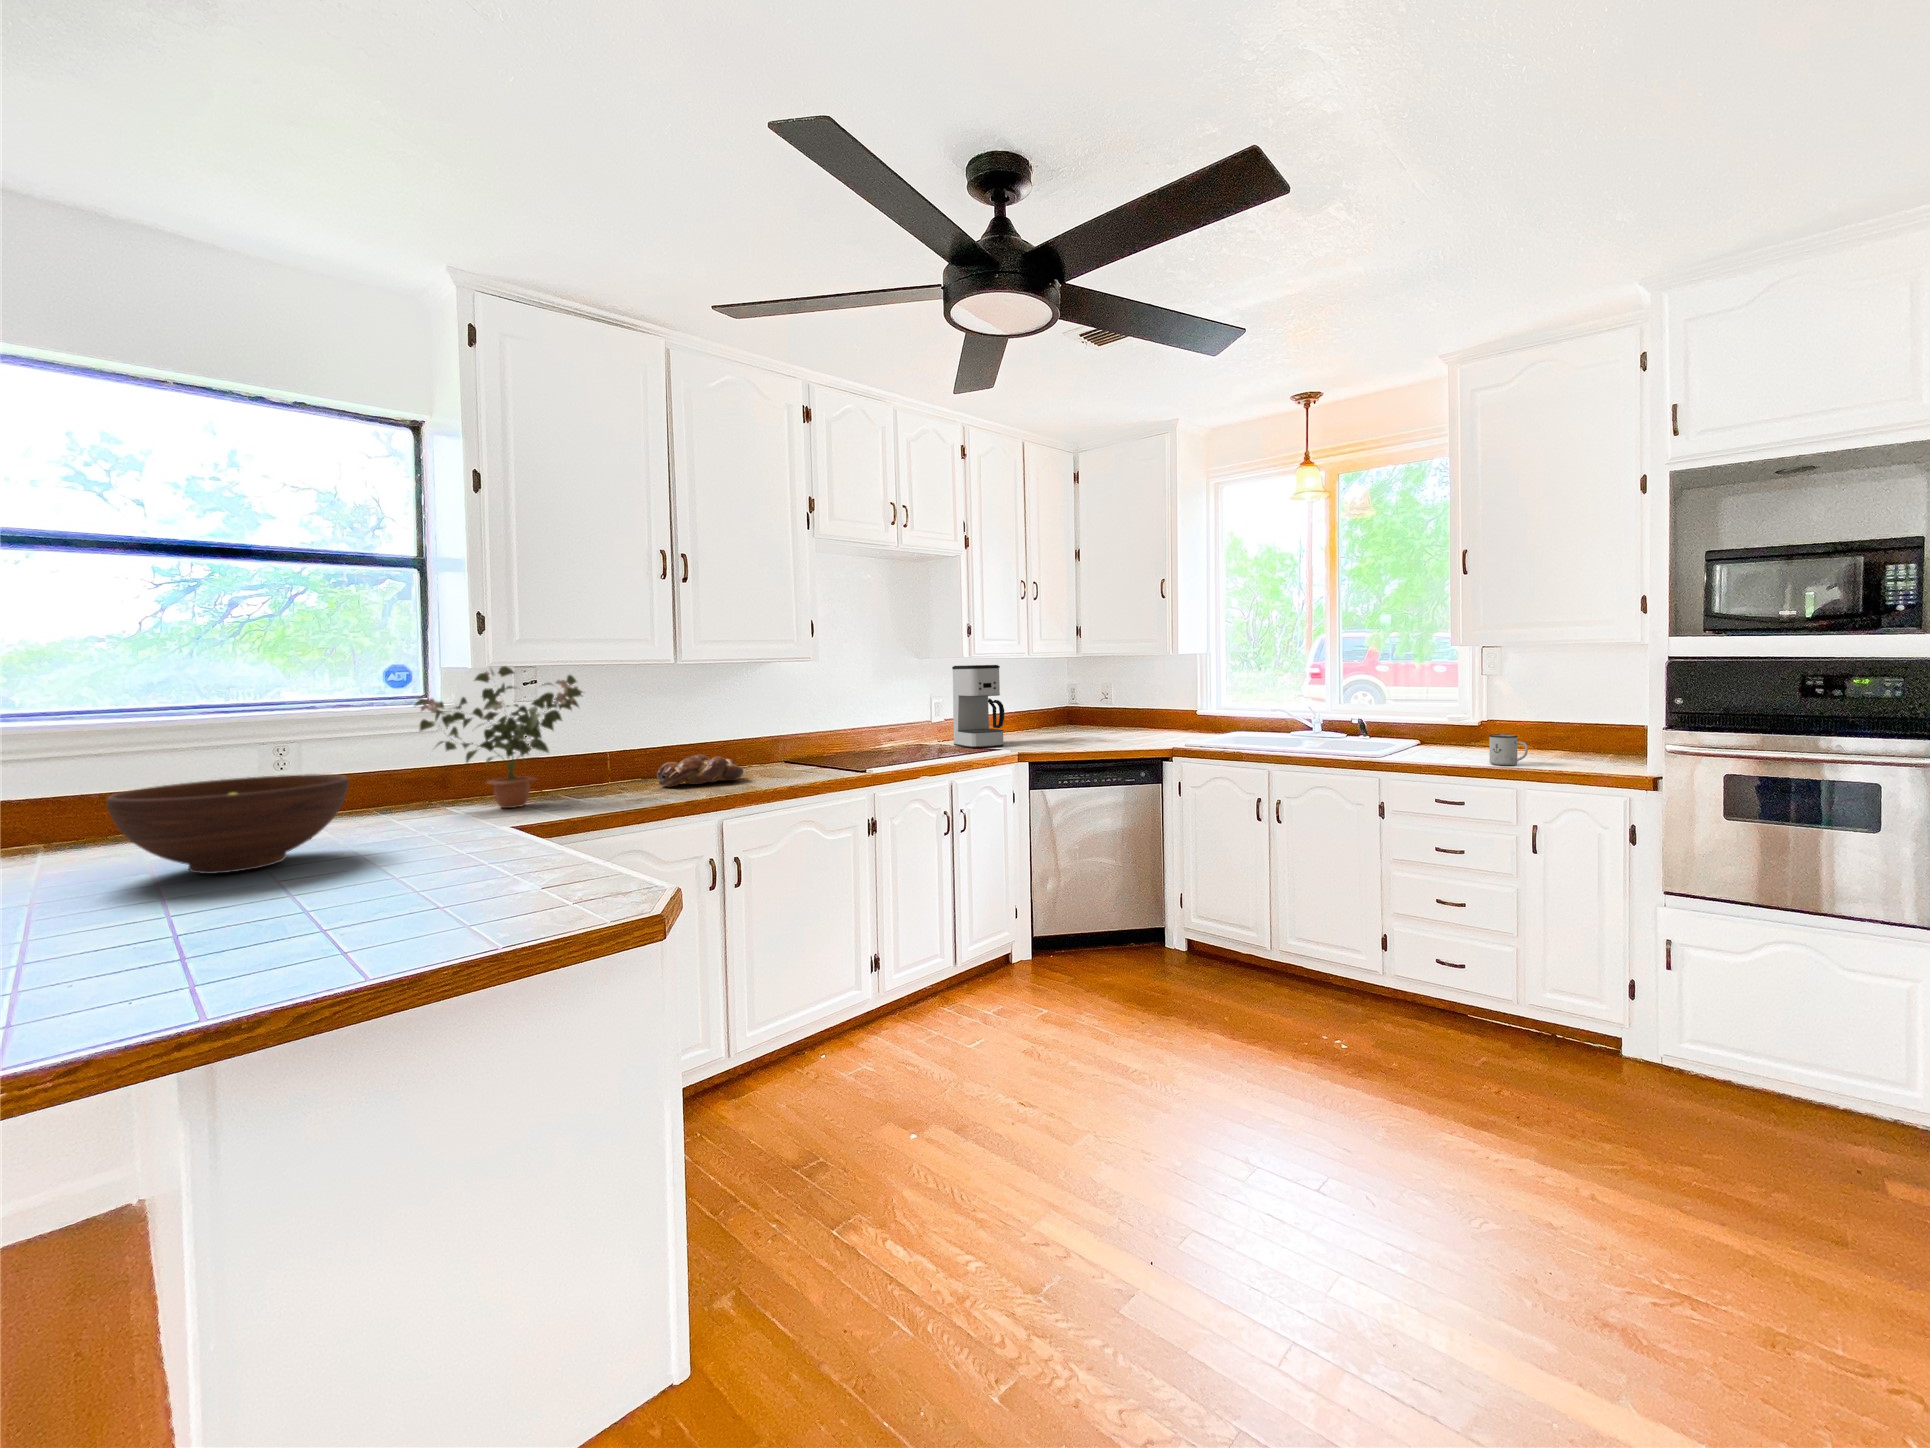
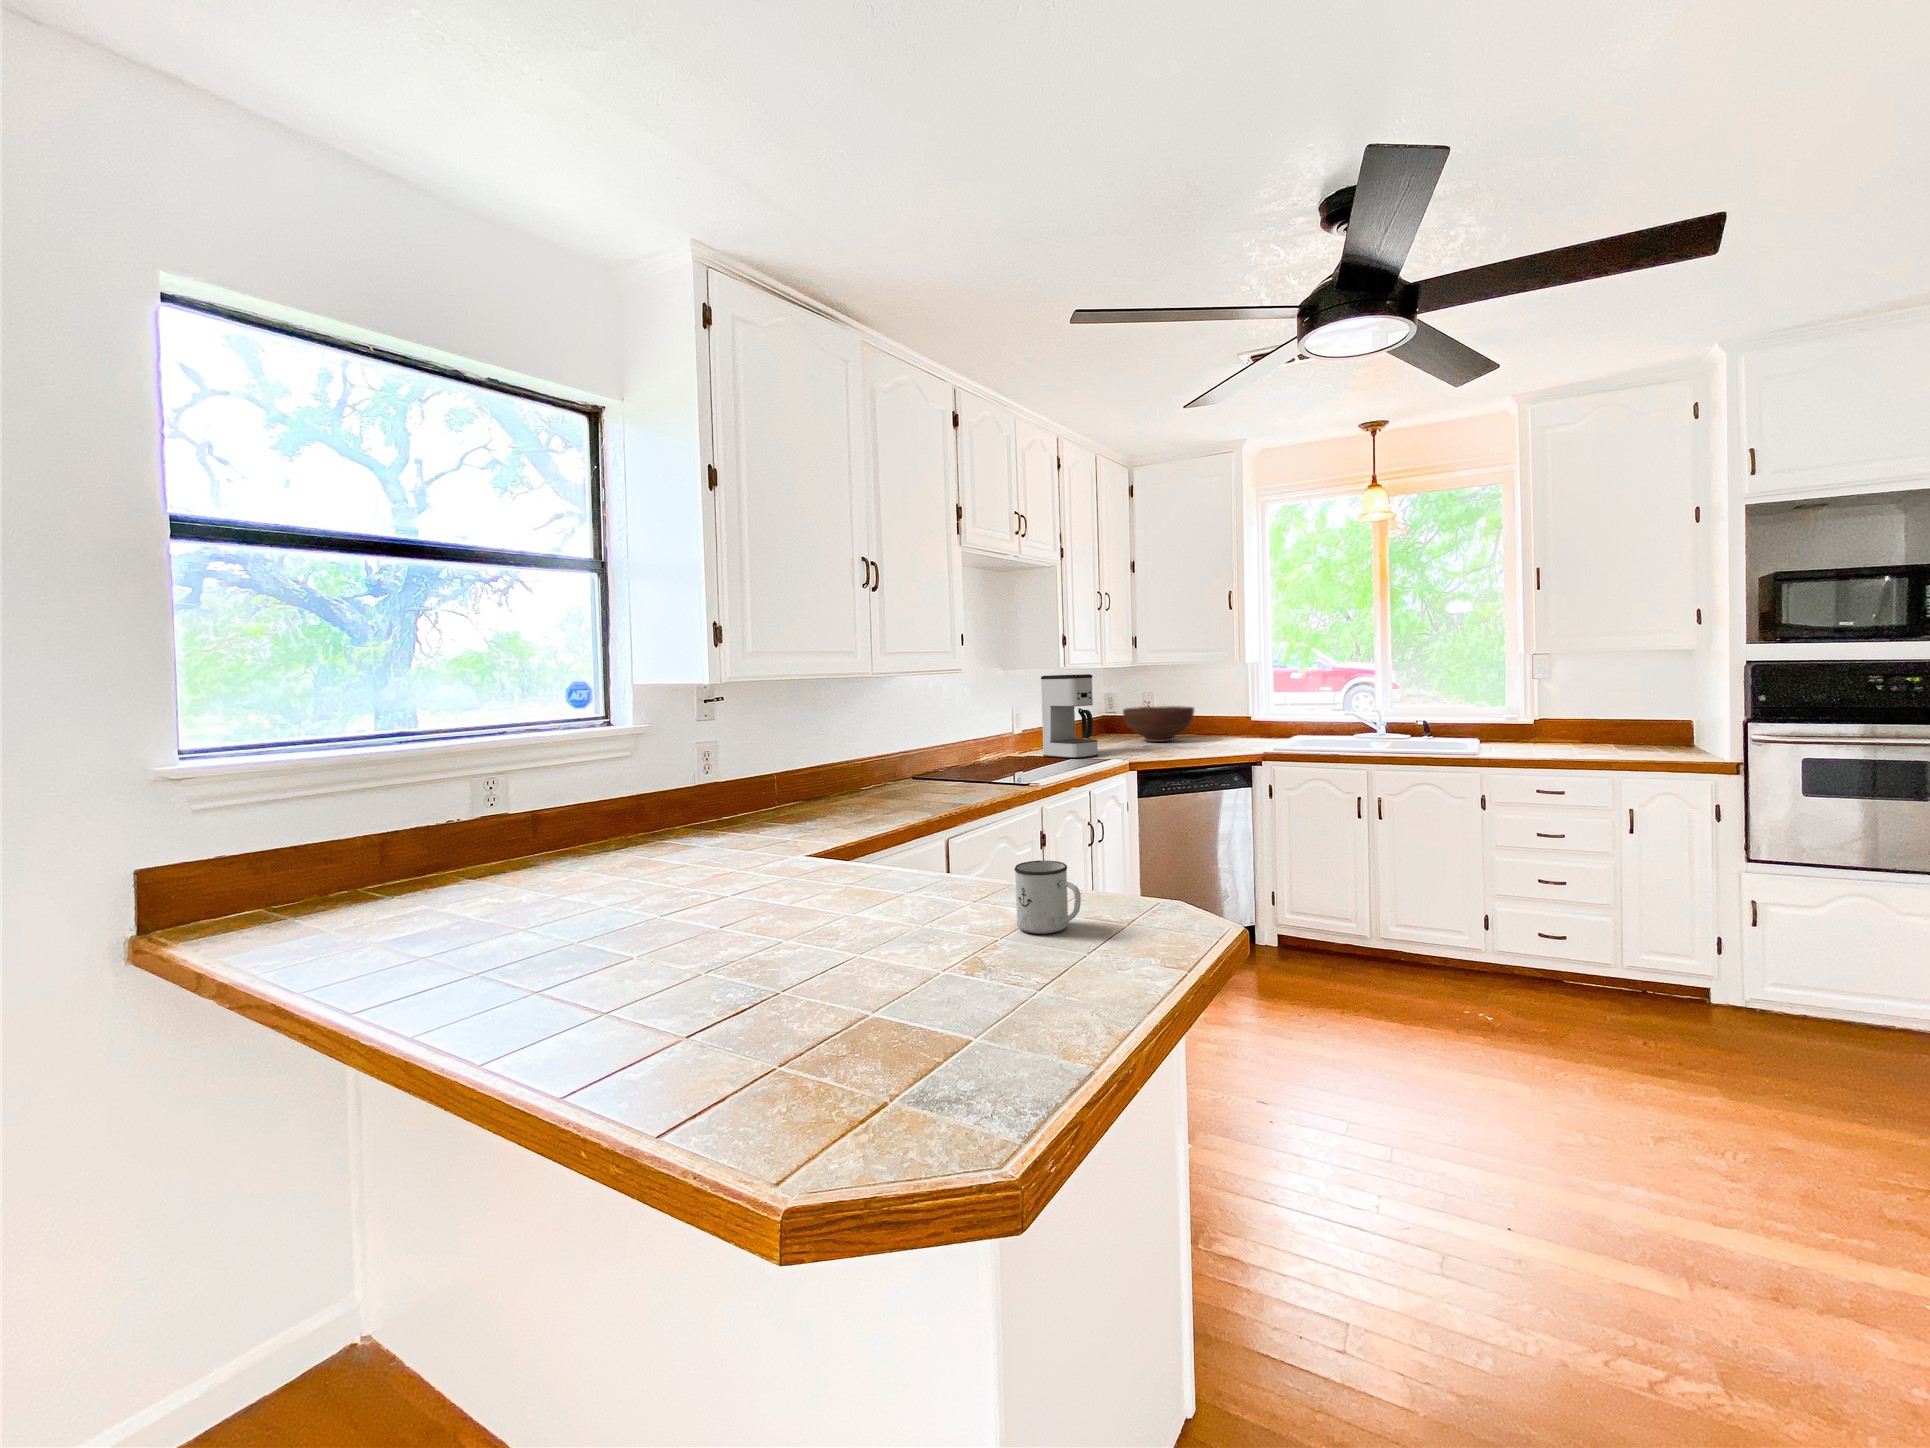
potted plant: present [415,666,583,808] -> none [634,682,828,839]
mug: present [1489,734,1528,765] -> present [1014,861,1081,934]
bread loaf: present [657,754,743,787] -> none [845,773,929,809]
fruit bowl: present [107,774,349,874] -> present [1123,706,1194,742]

